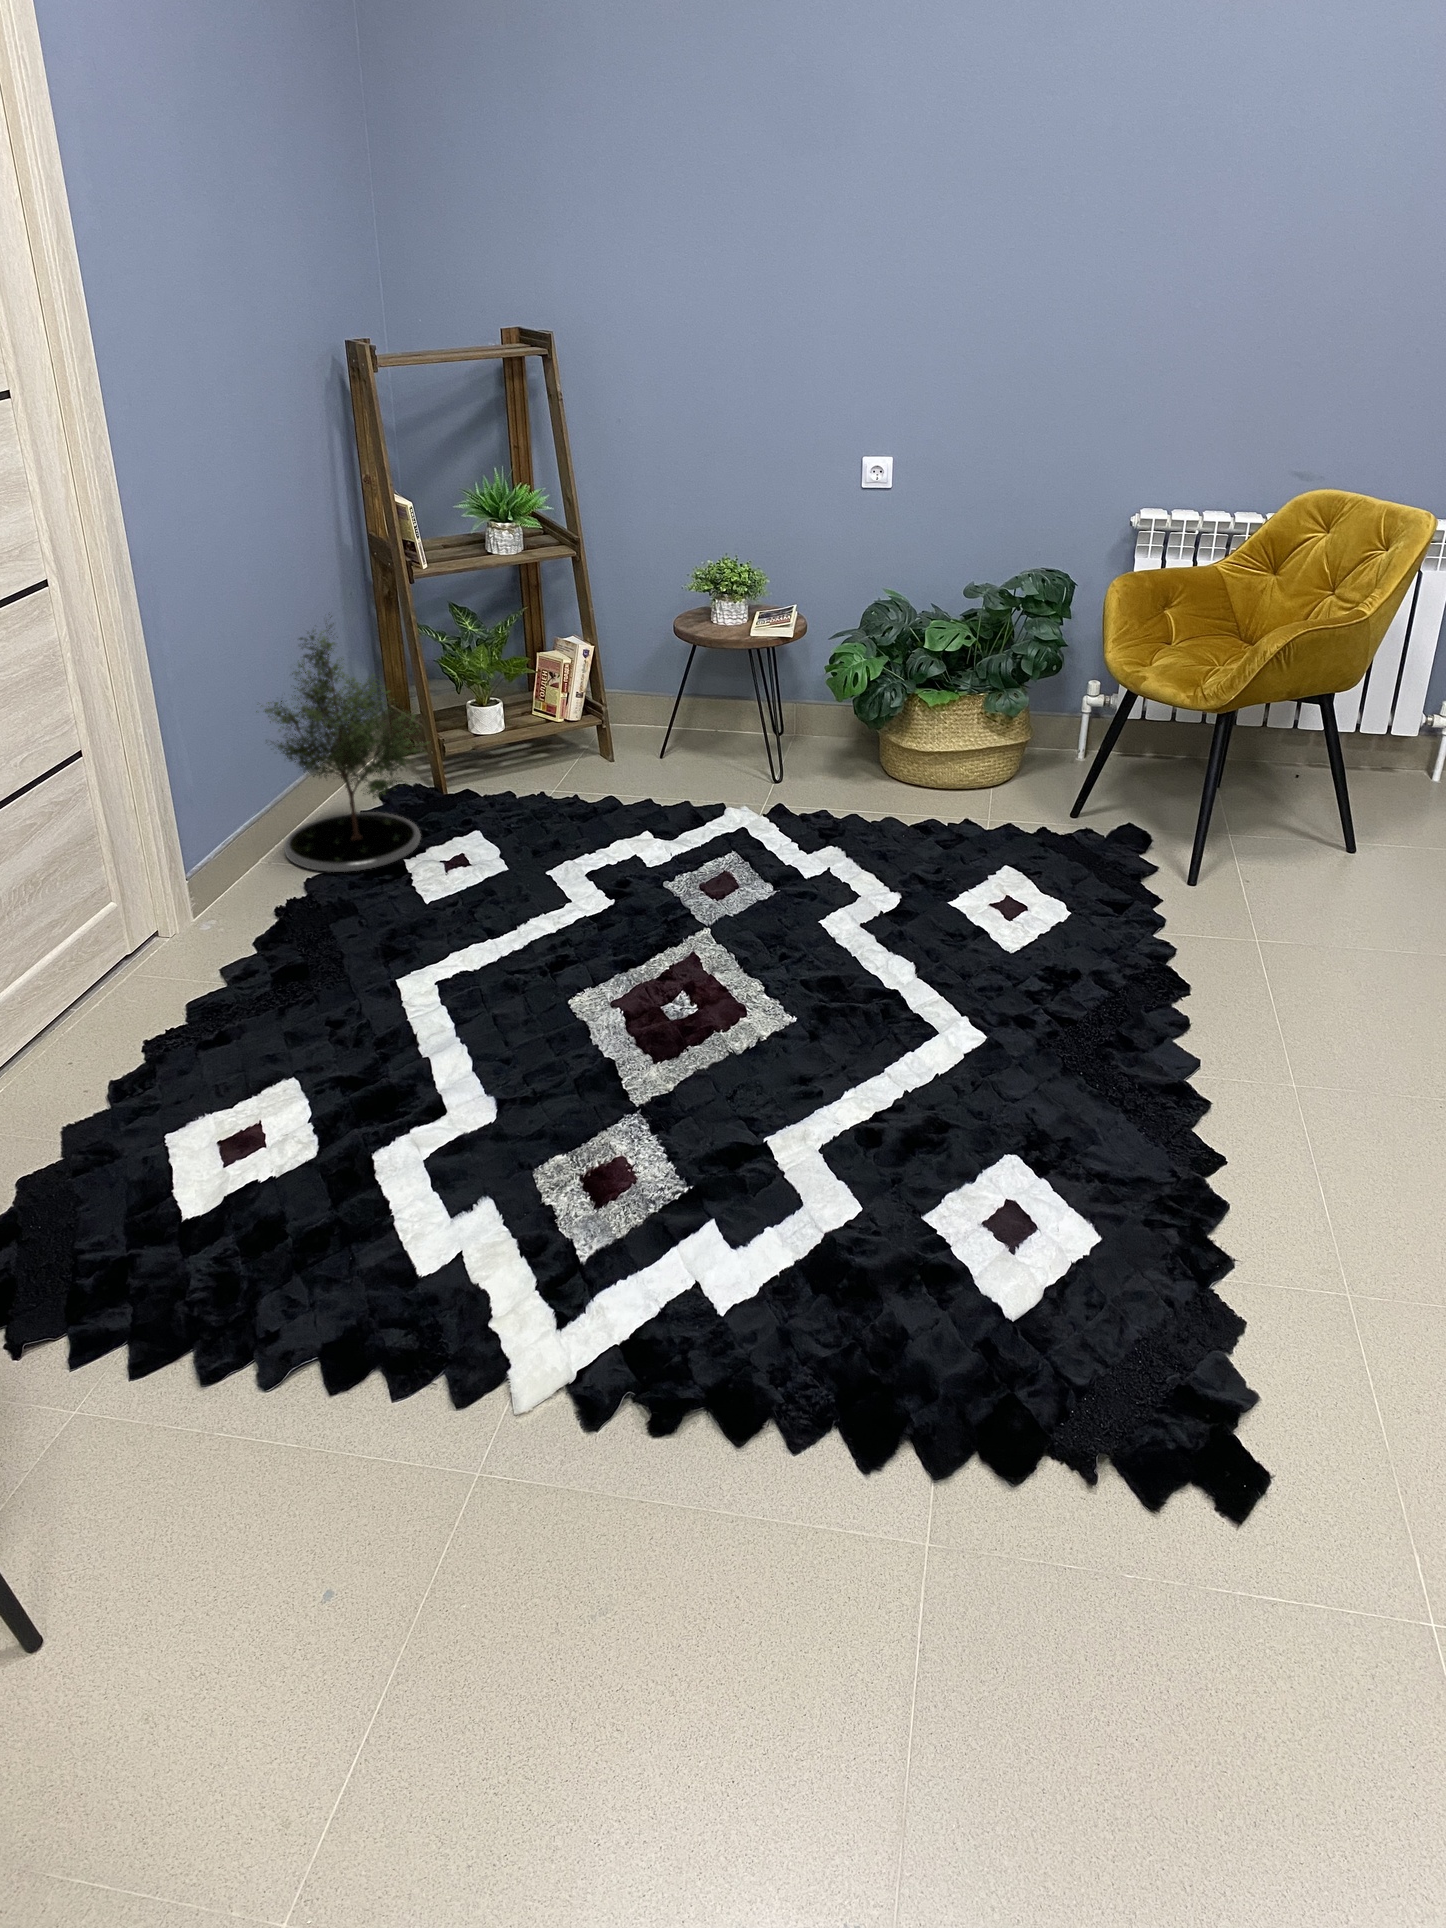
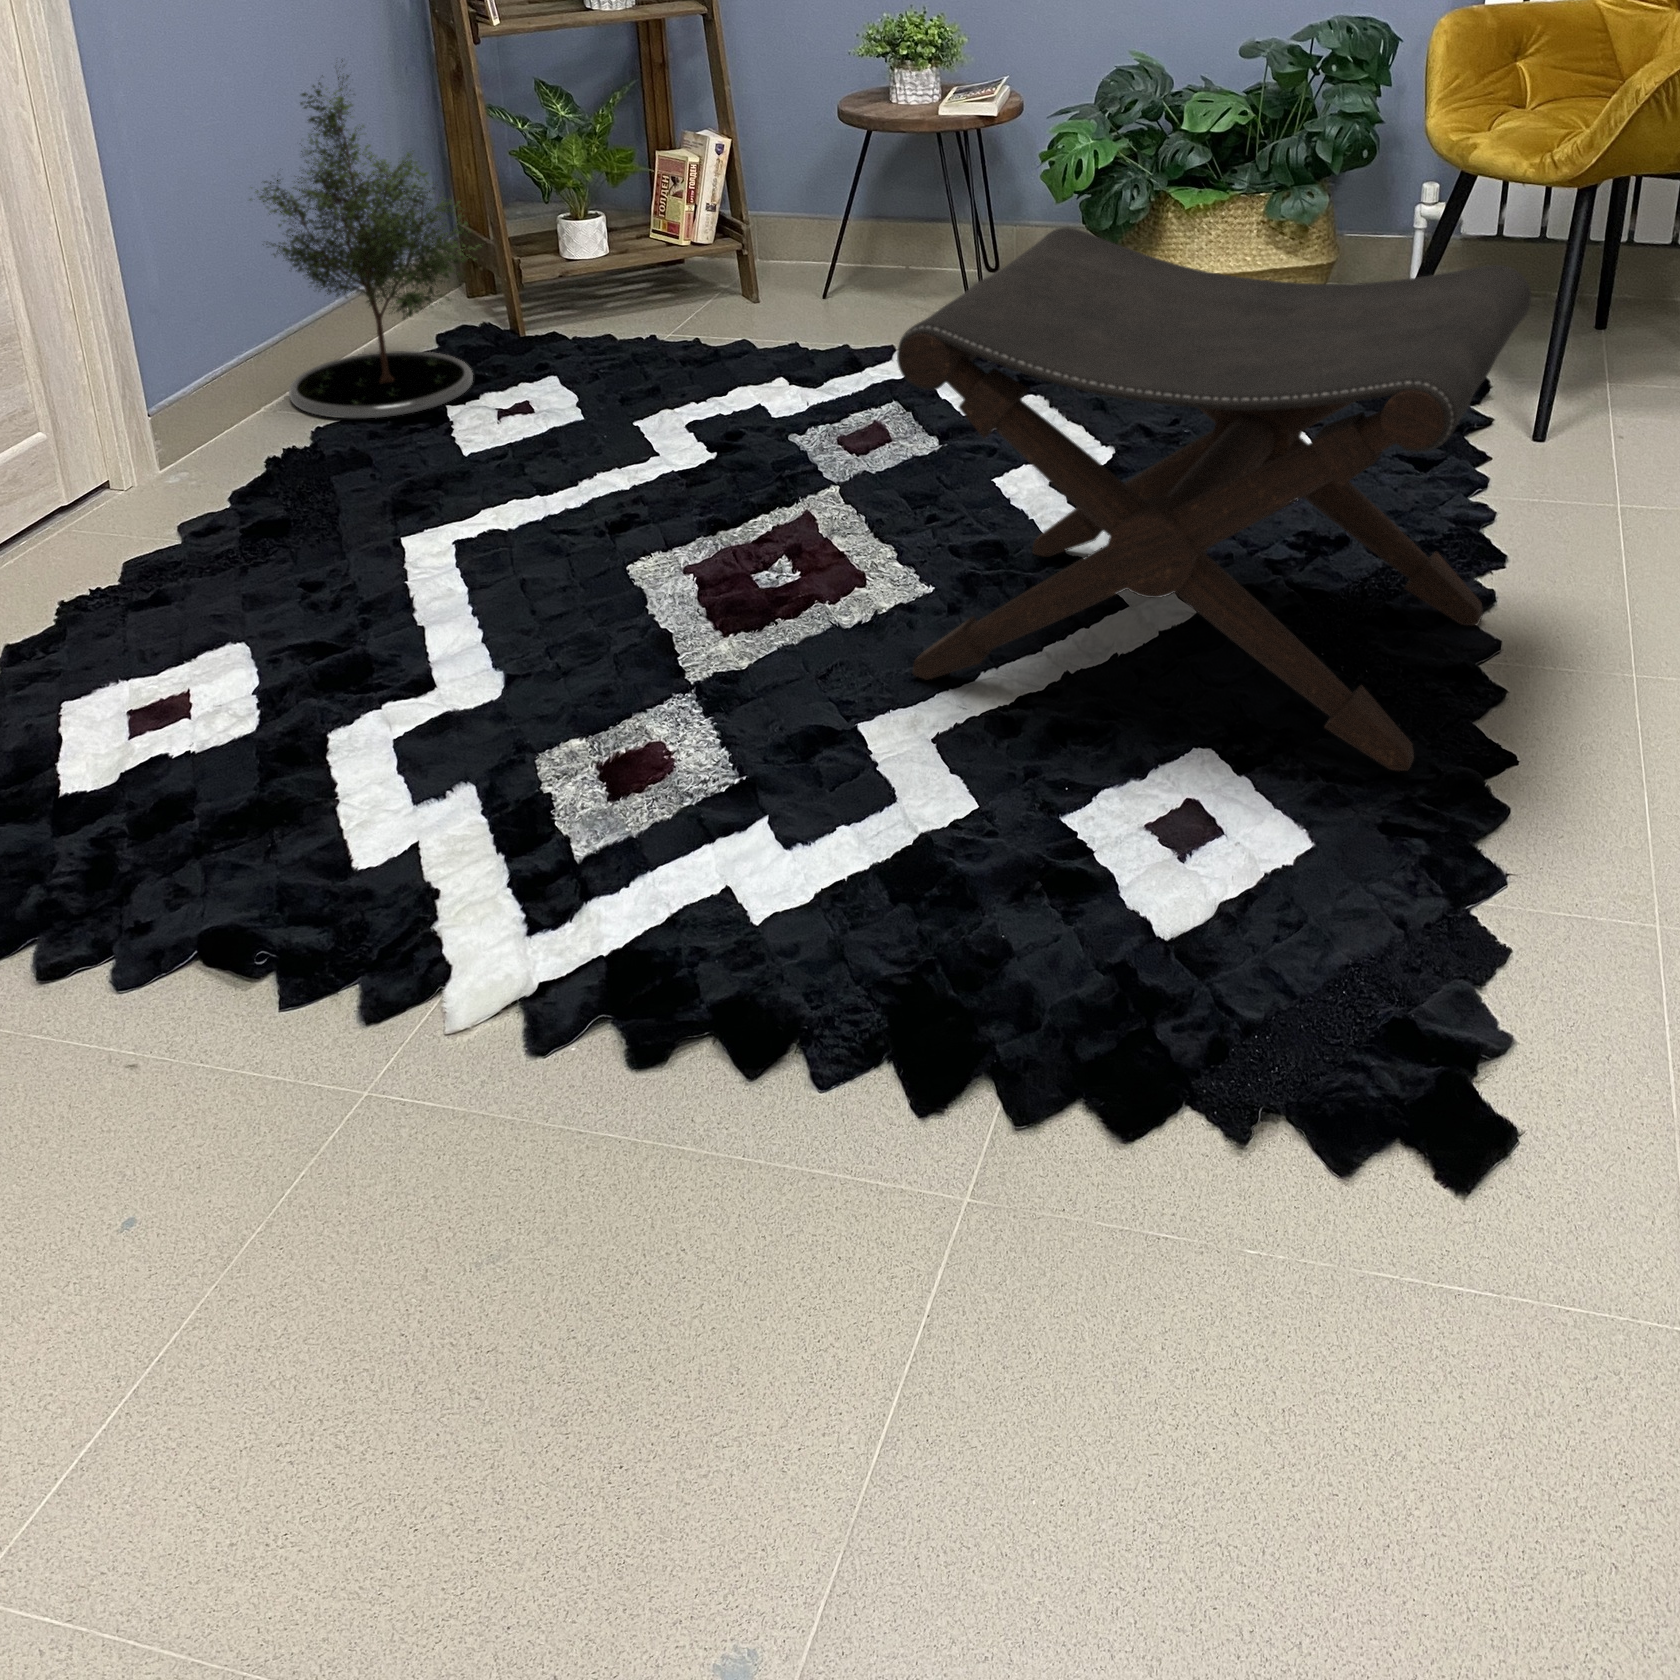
footstool: none [791,763,1220,1168] -> present [897,227,1531,771]

